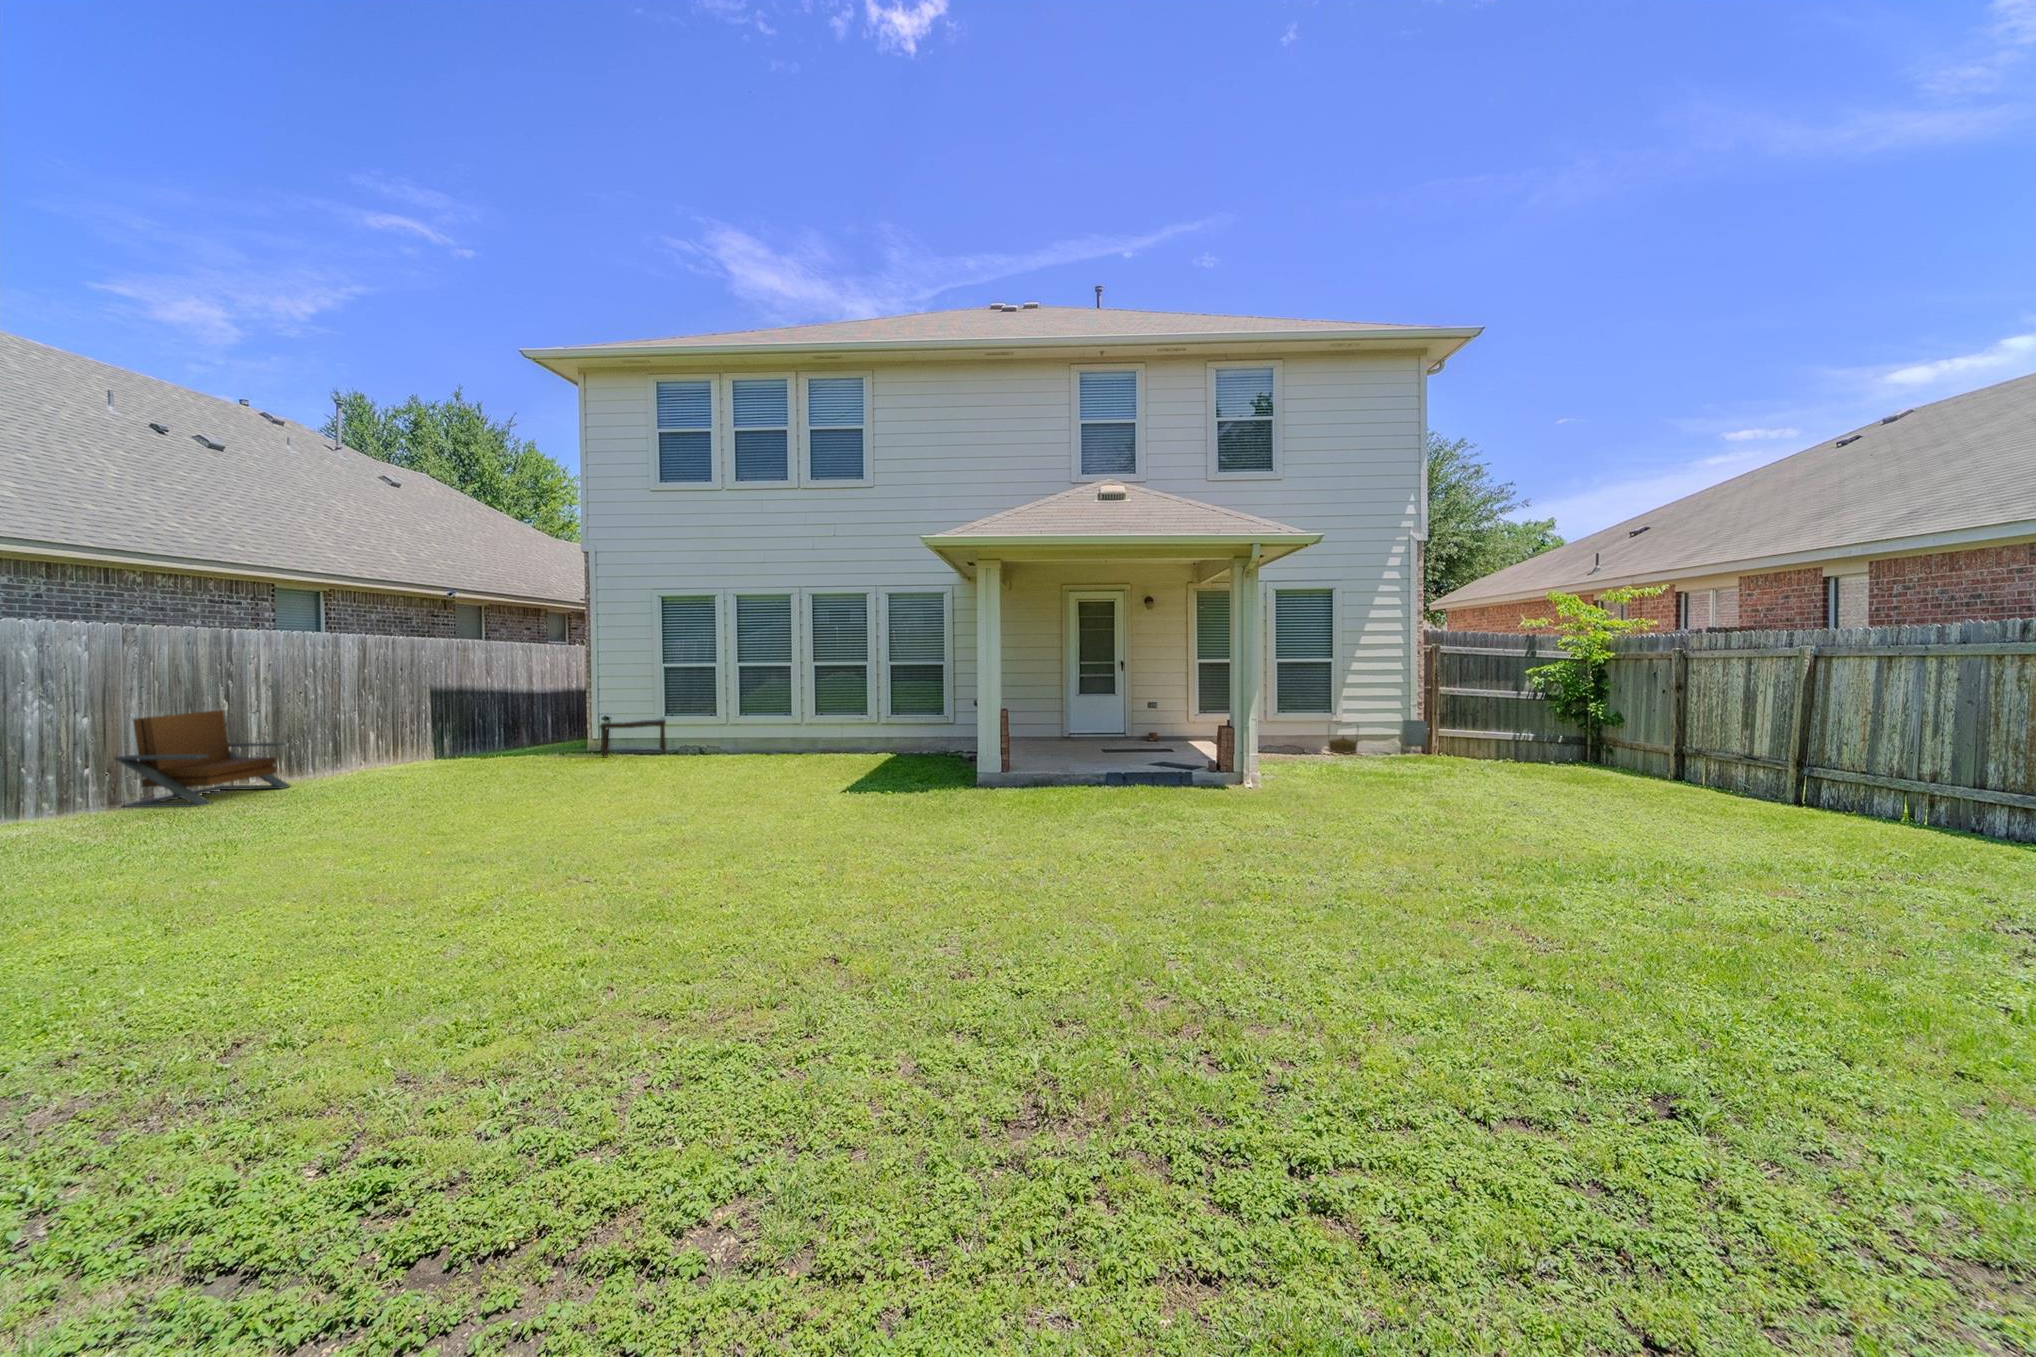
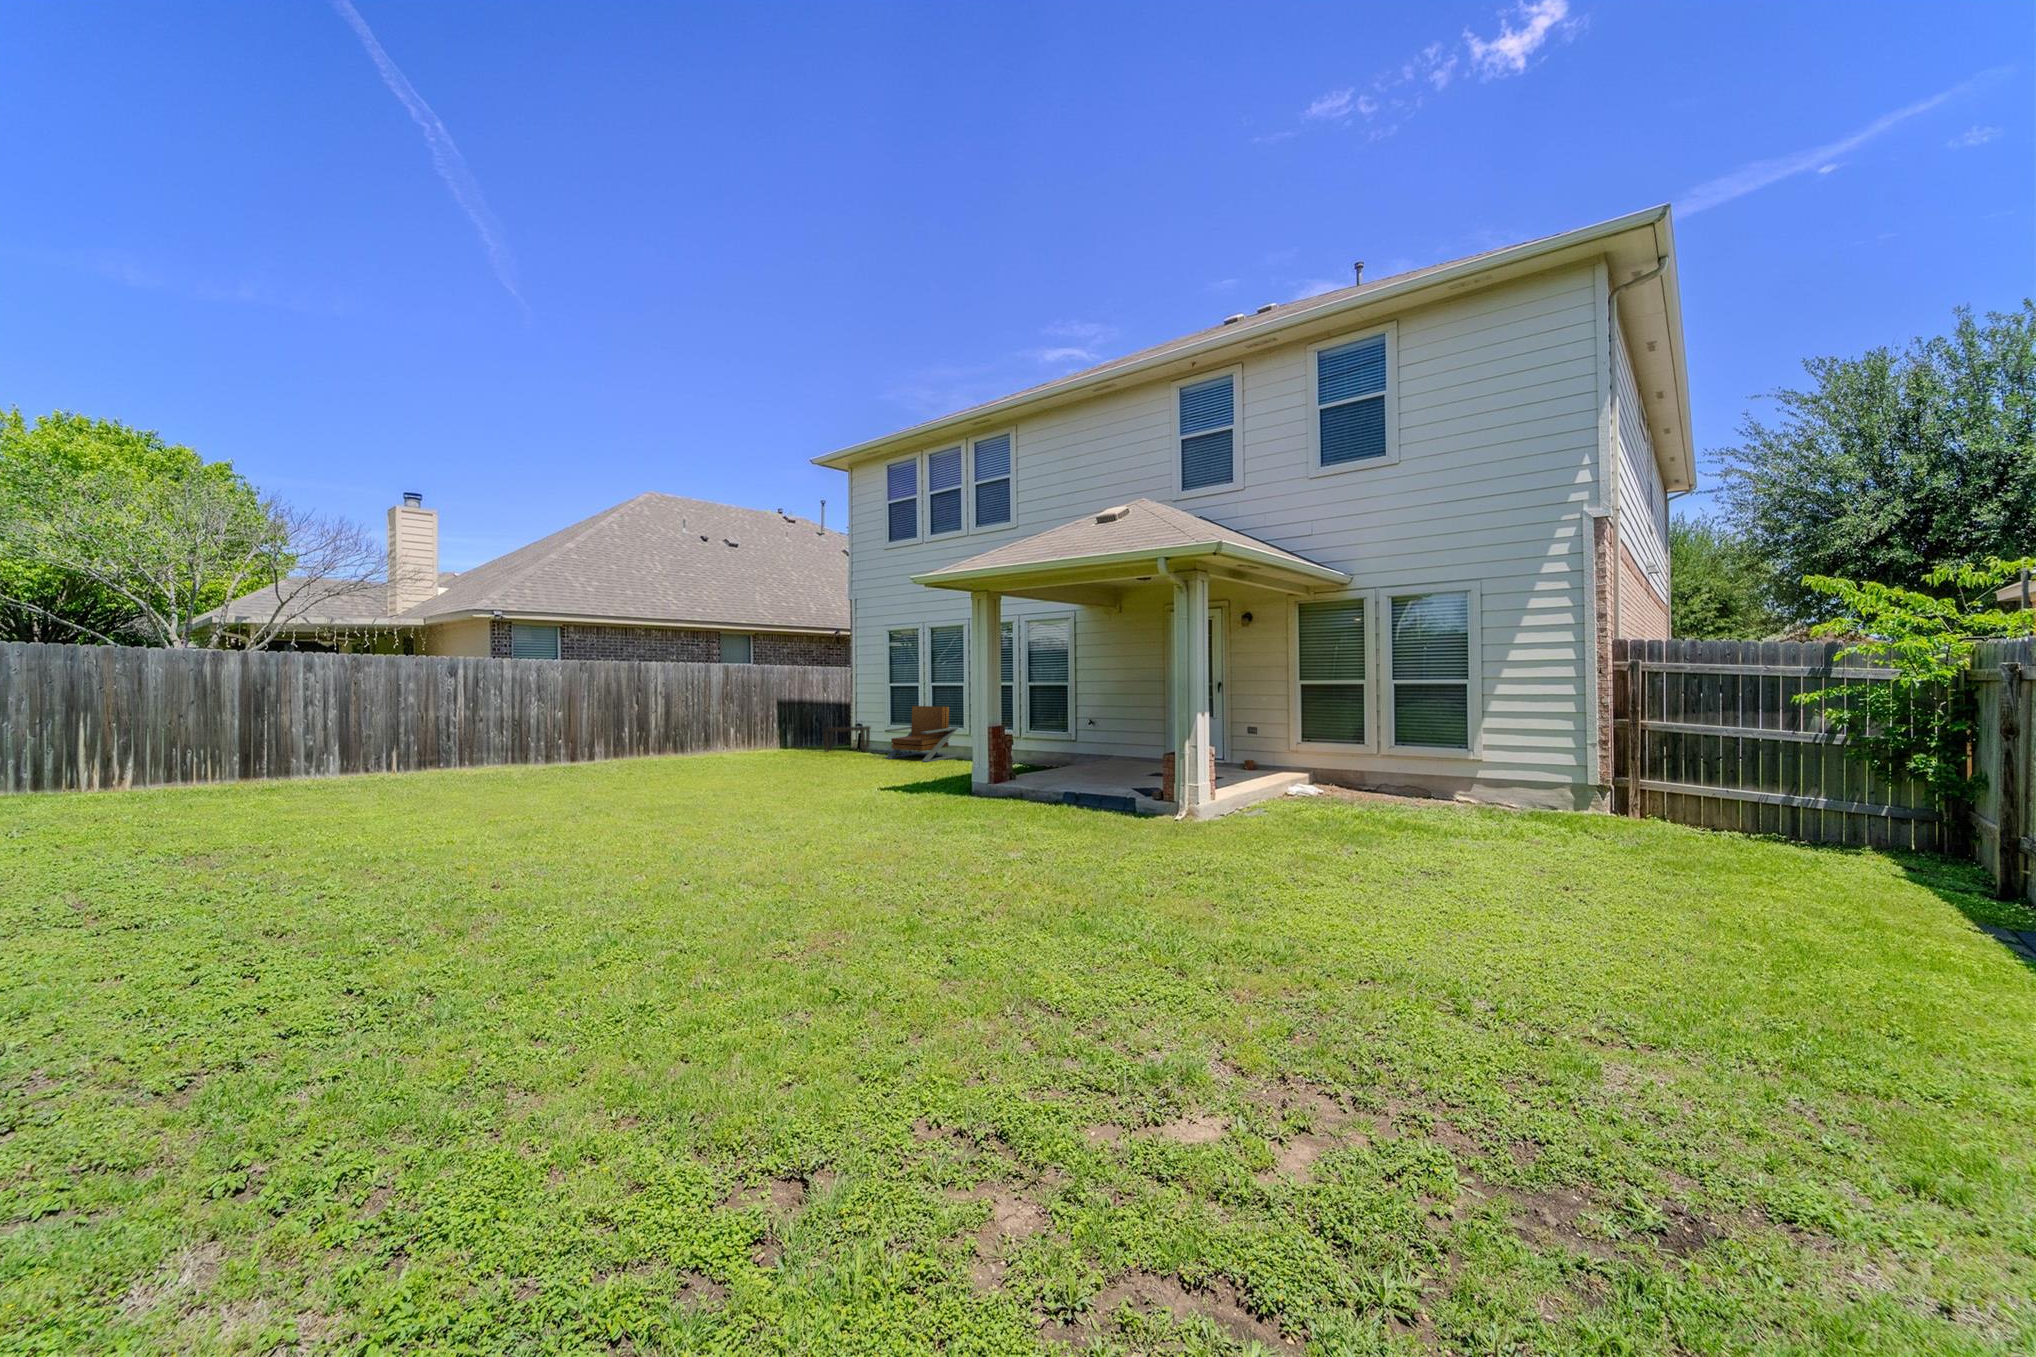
lounge chair: present [115,710,290,807] -> present [885,706,958,762]
planter: present [1401,720,1428,752] -> none [1565,763,1609,811]
woven basket: present [1329,724,1358,753] -> none [1450,760,1495,801]

